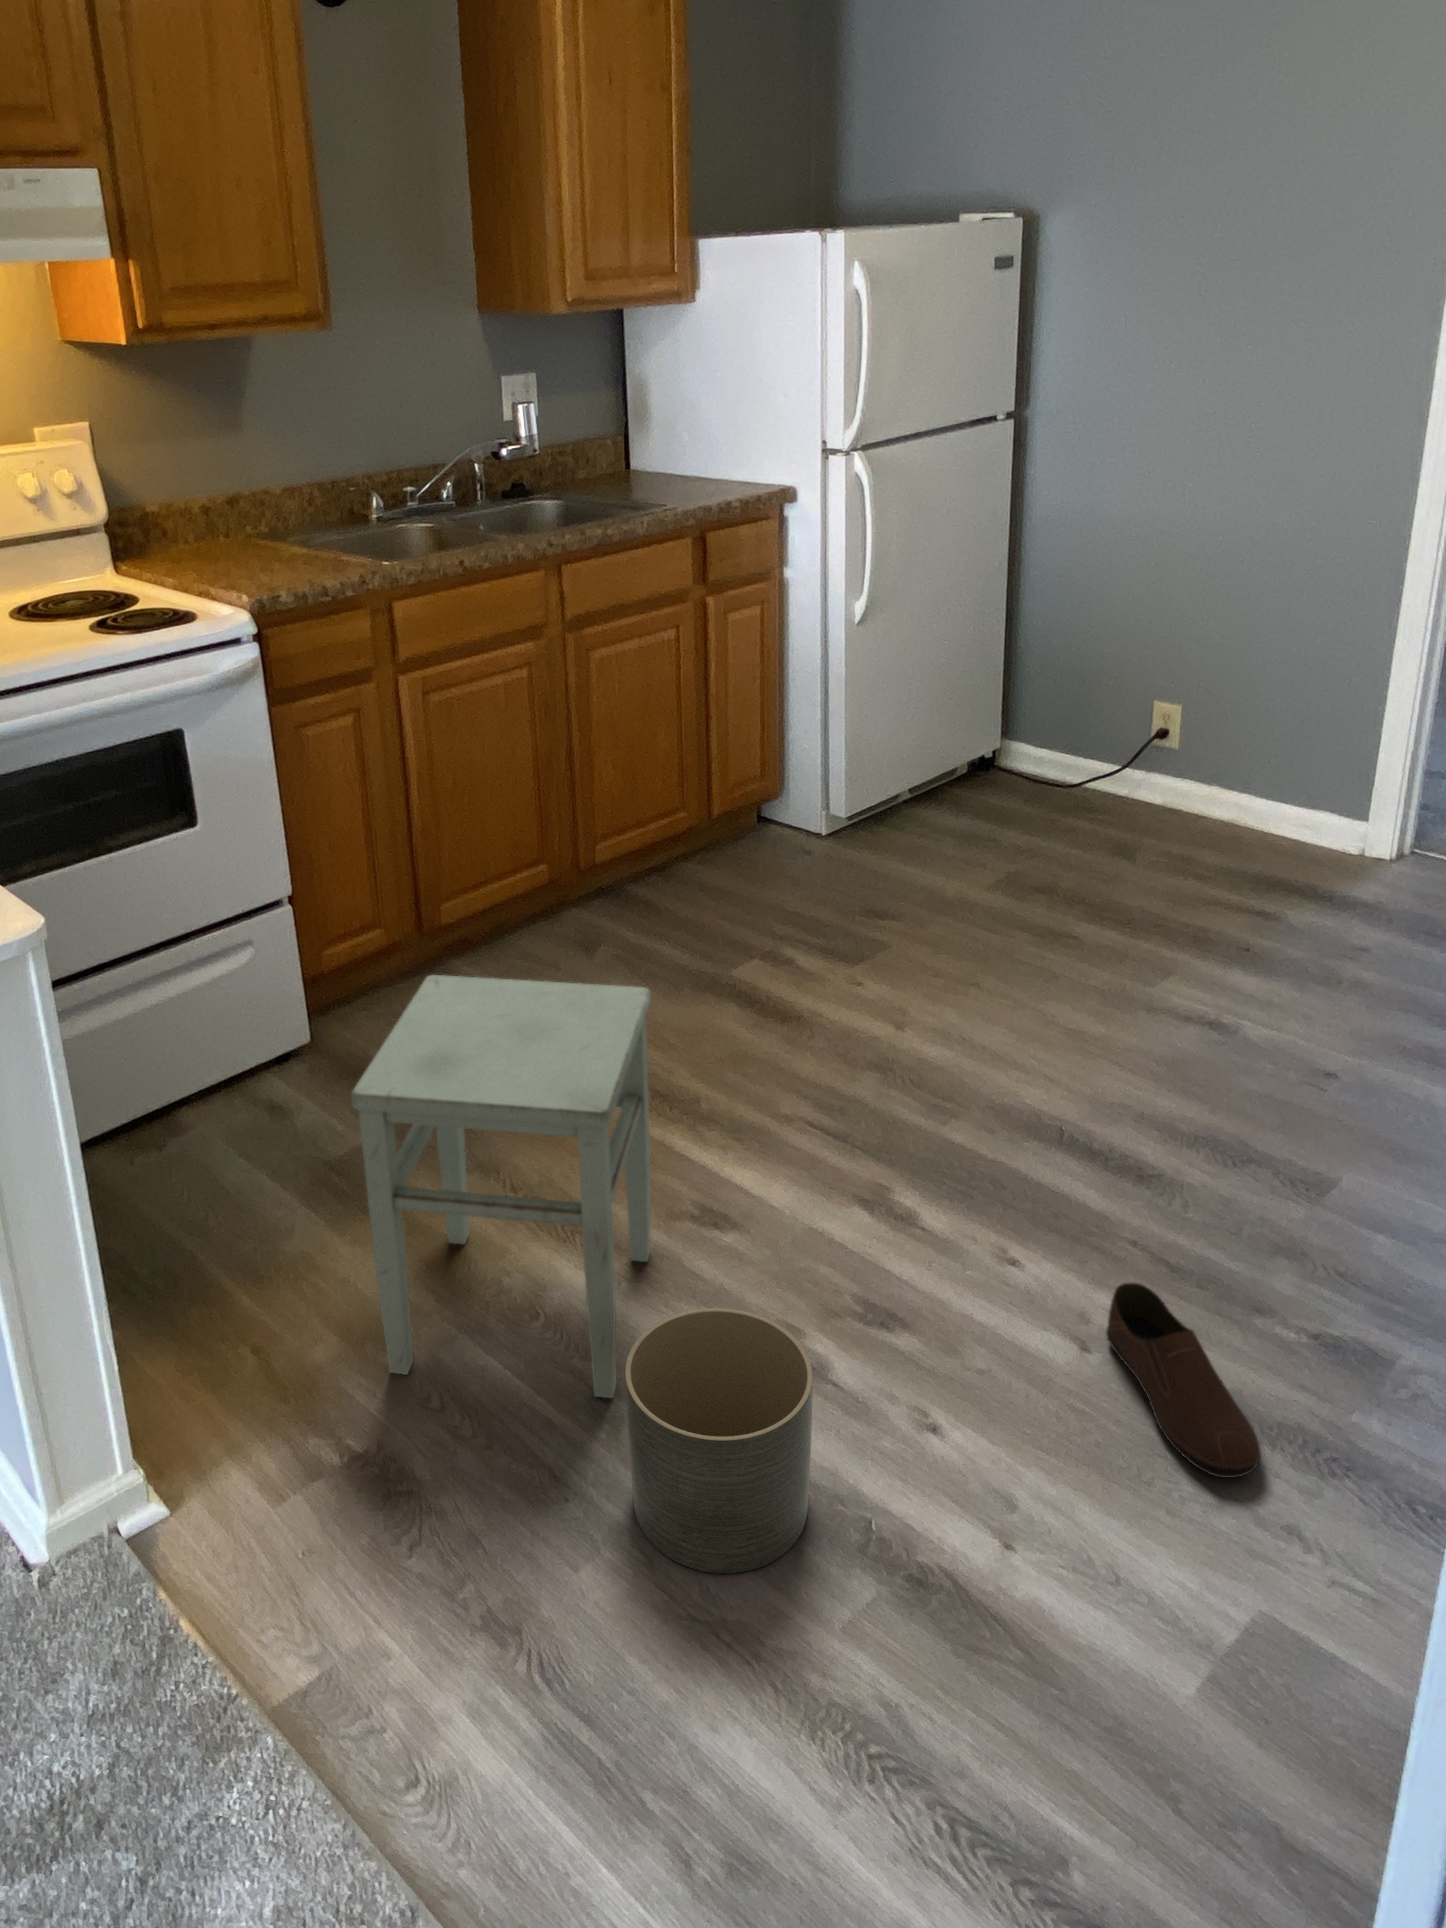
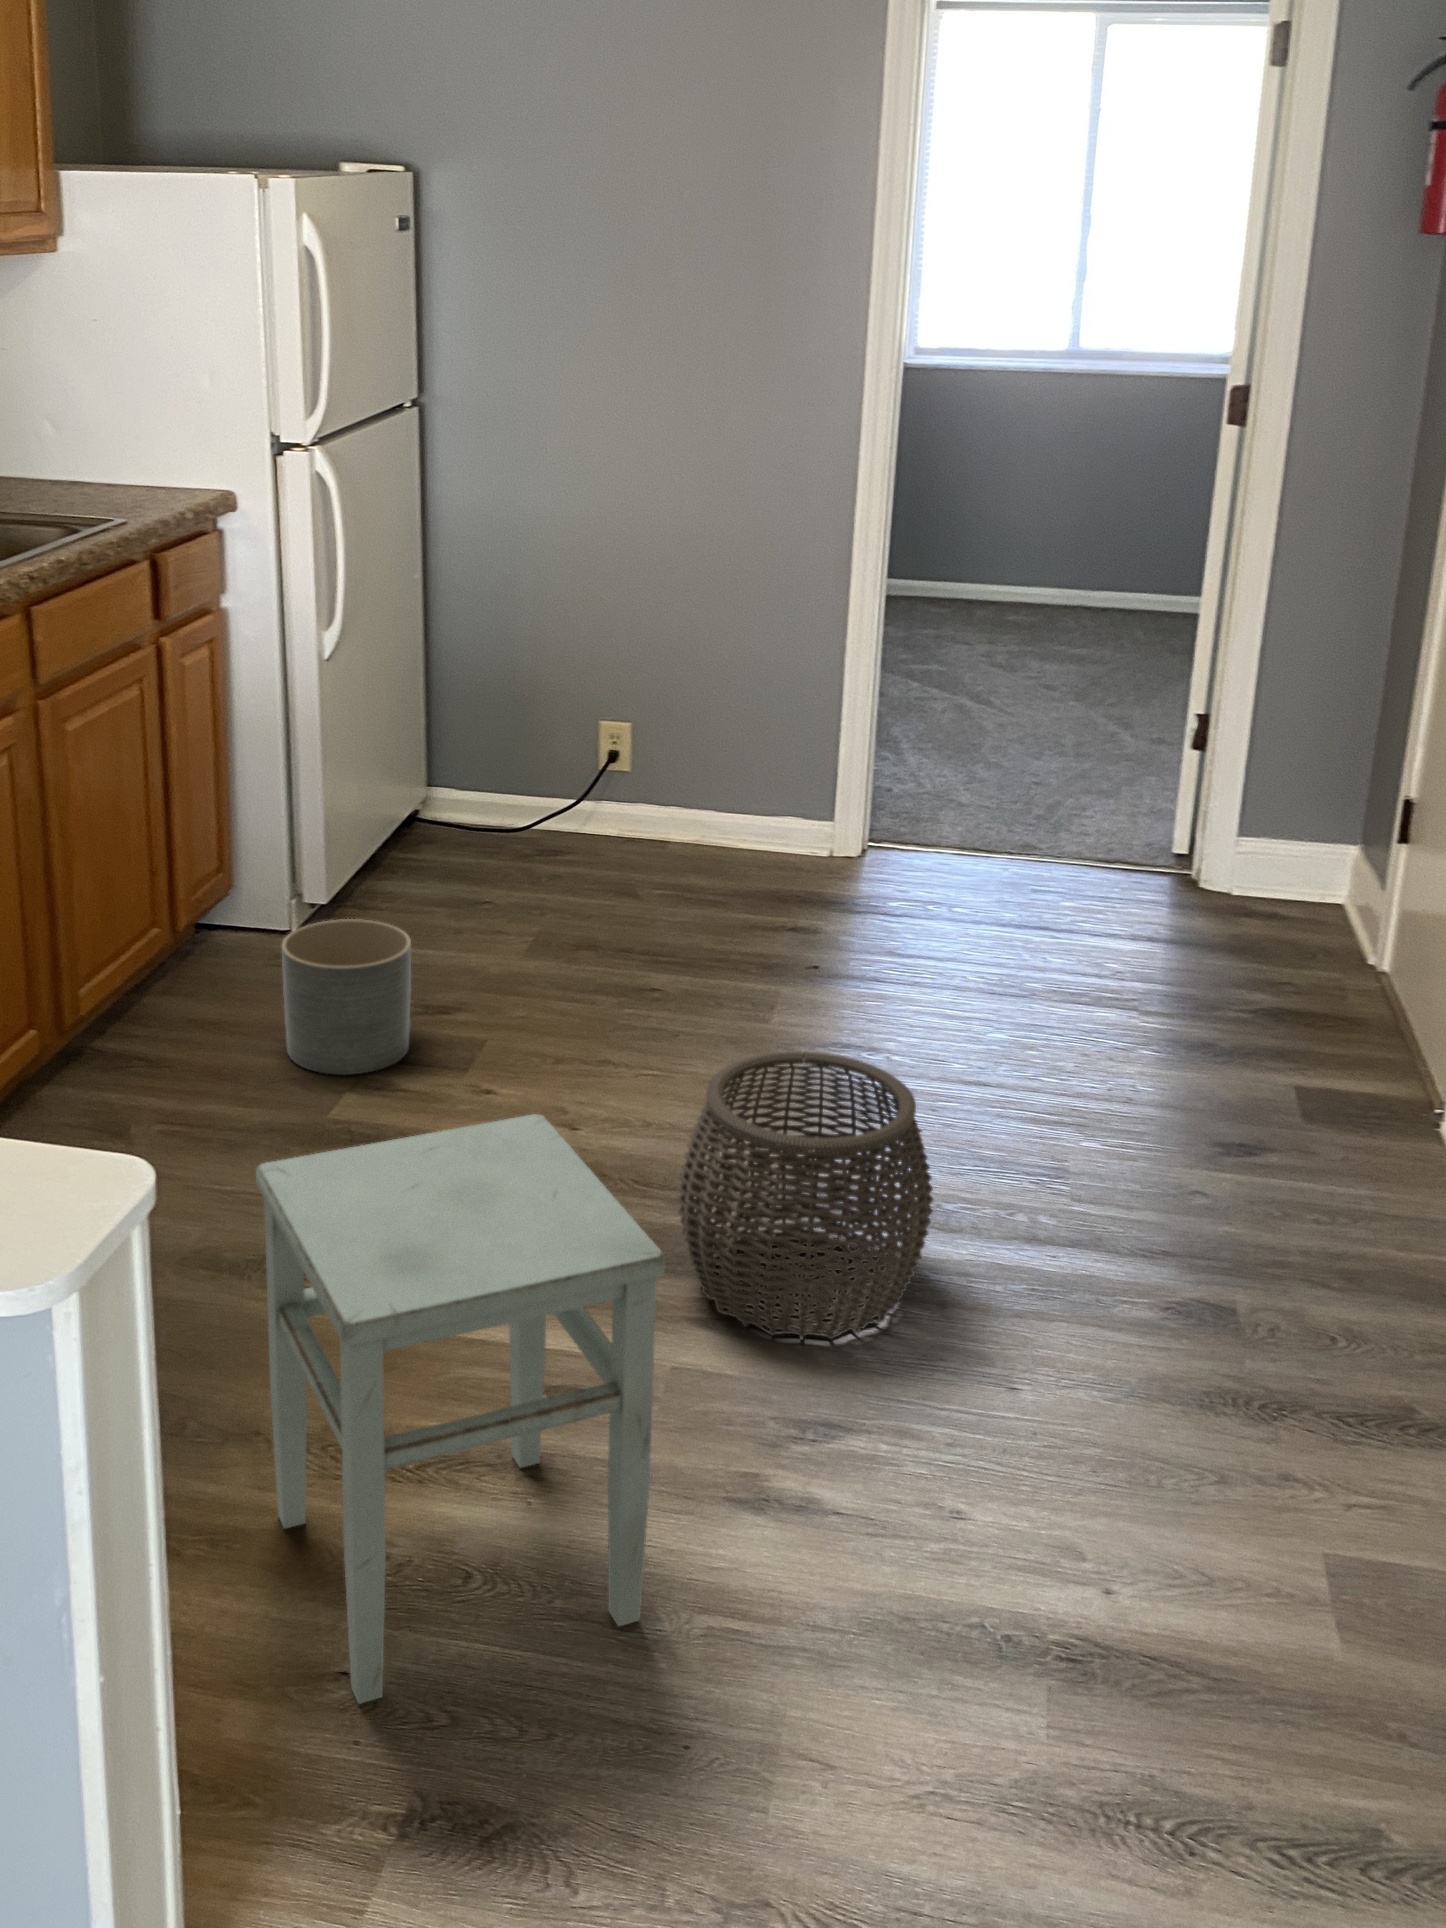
woven basket: none [860,994,1093,1254] -> present [678,1051,933,1340]
shoe: present [1106,1283,1261,1478] -> none [1025,1305,1239,1459]
planter: present [625,1308,813,1573] -> present [282,919,411,1075]

